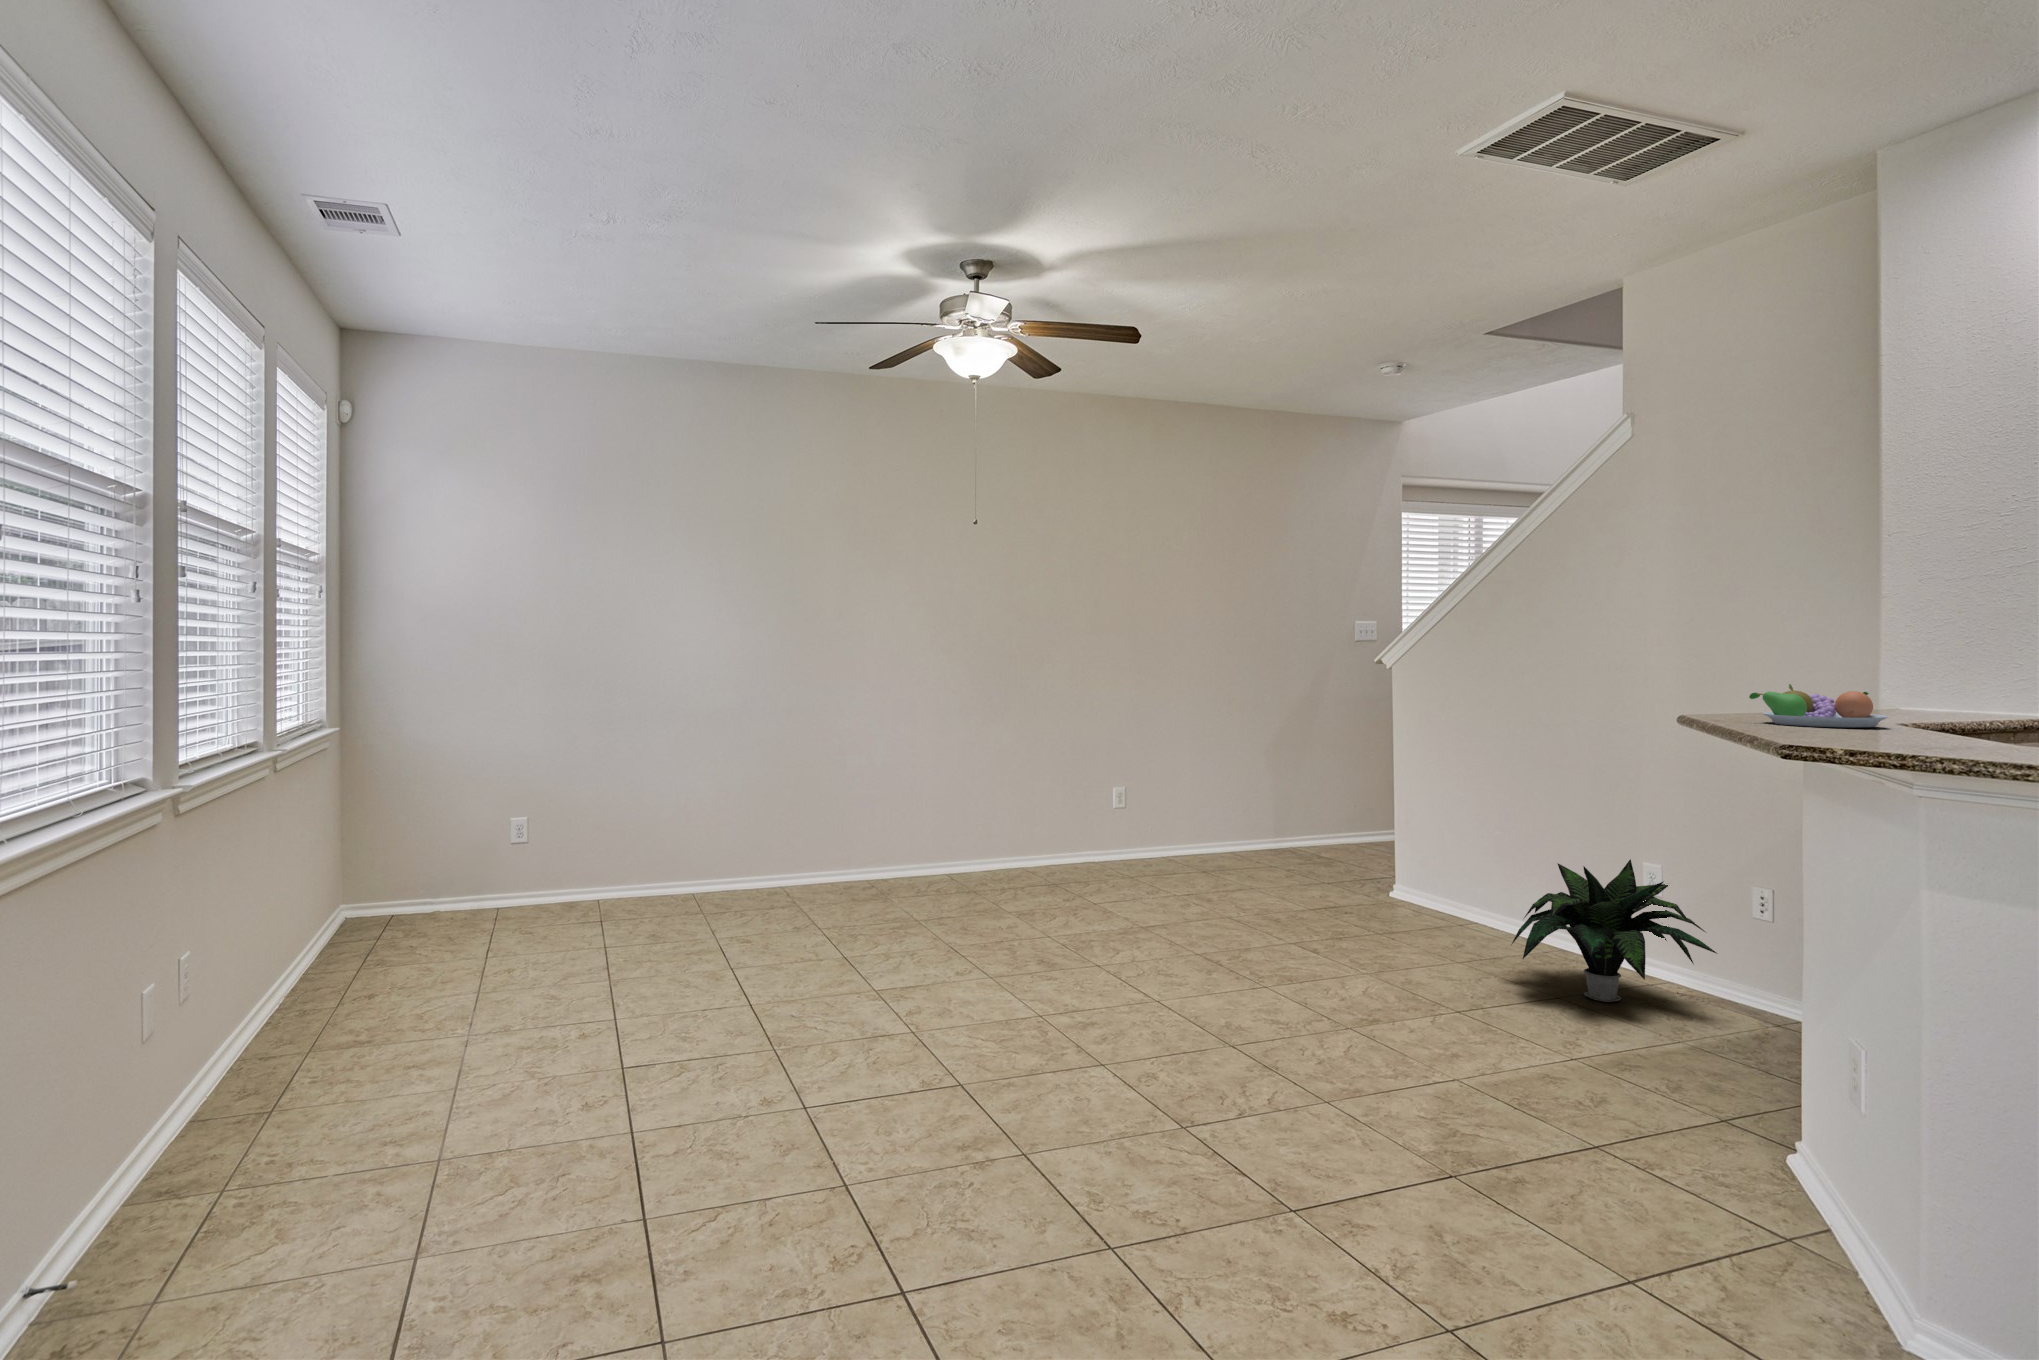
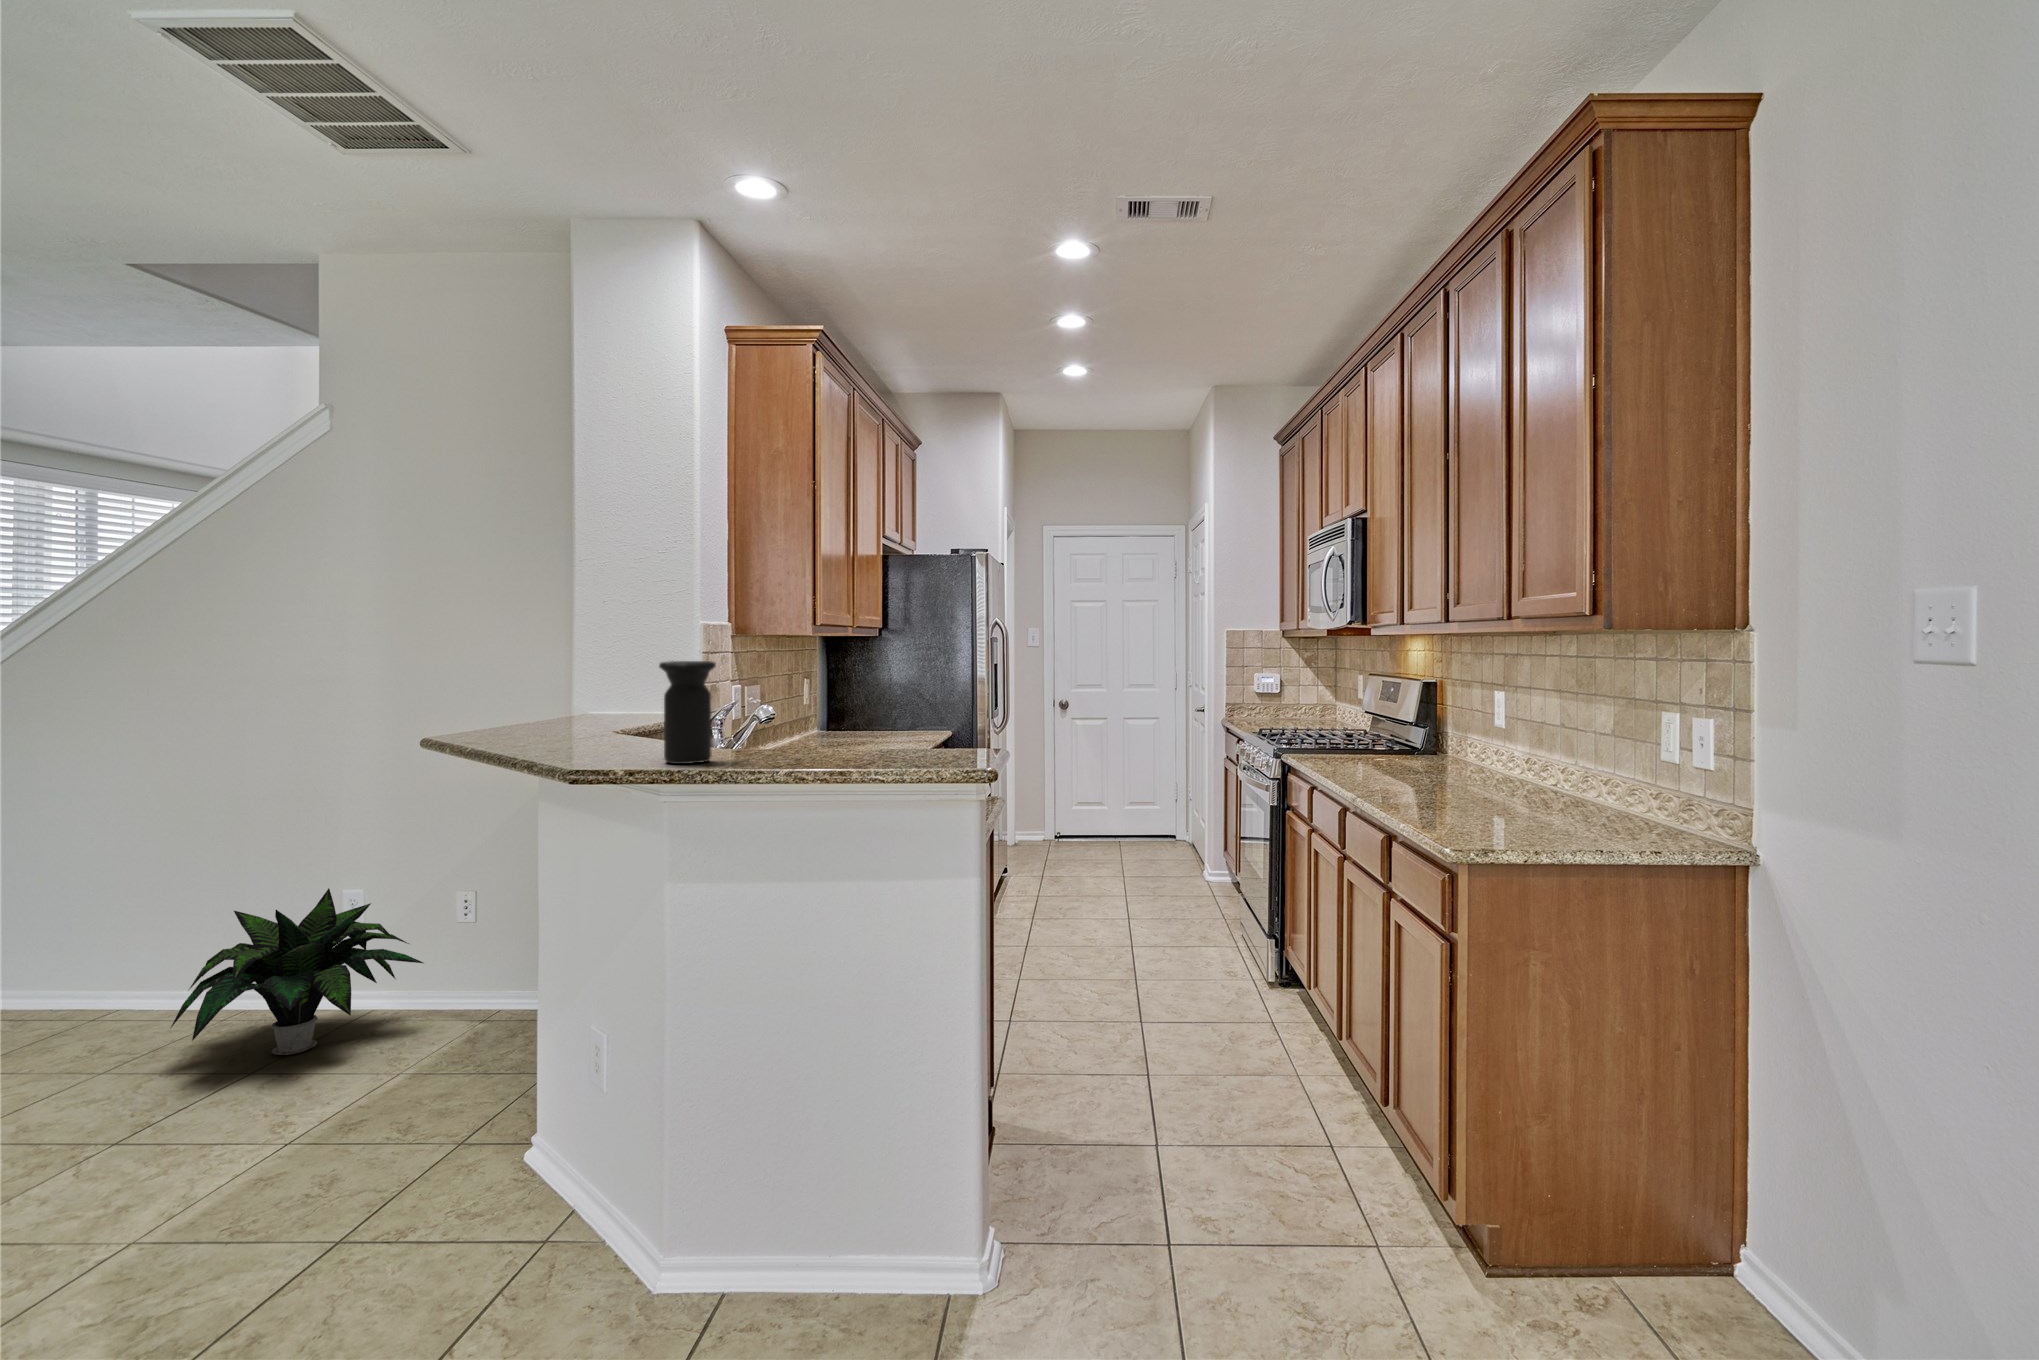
vase: none [1893,633,1975,750] -> present [659,661,716,764]
fruit bowl: present [1749,684,1888,727] -> none [498,702,612,742]

